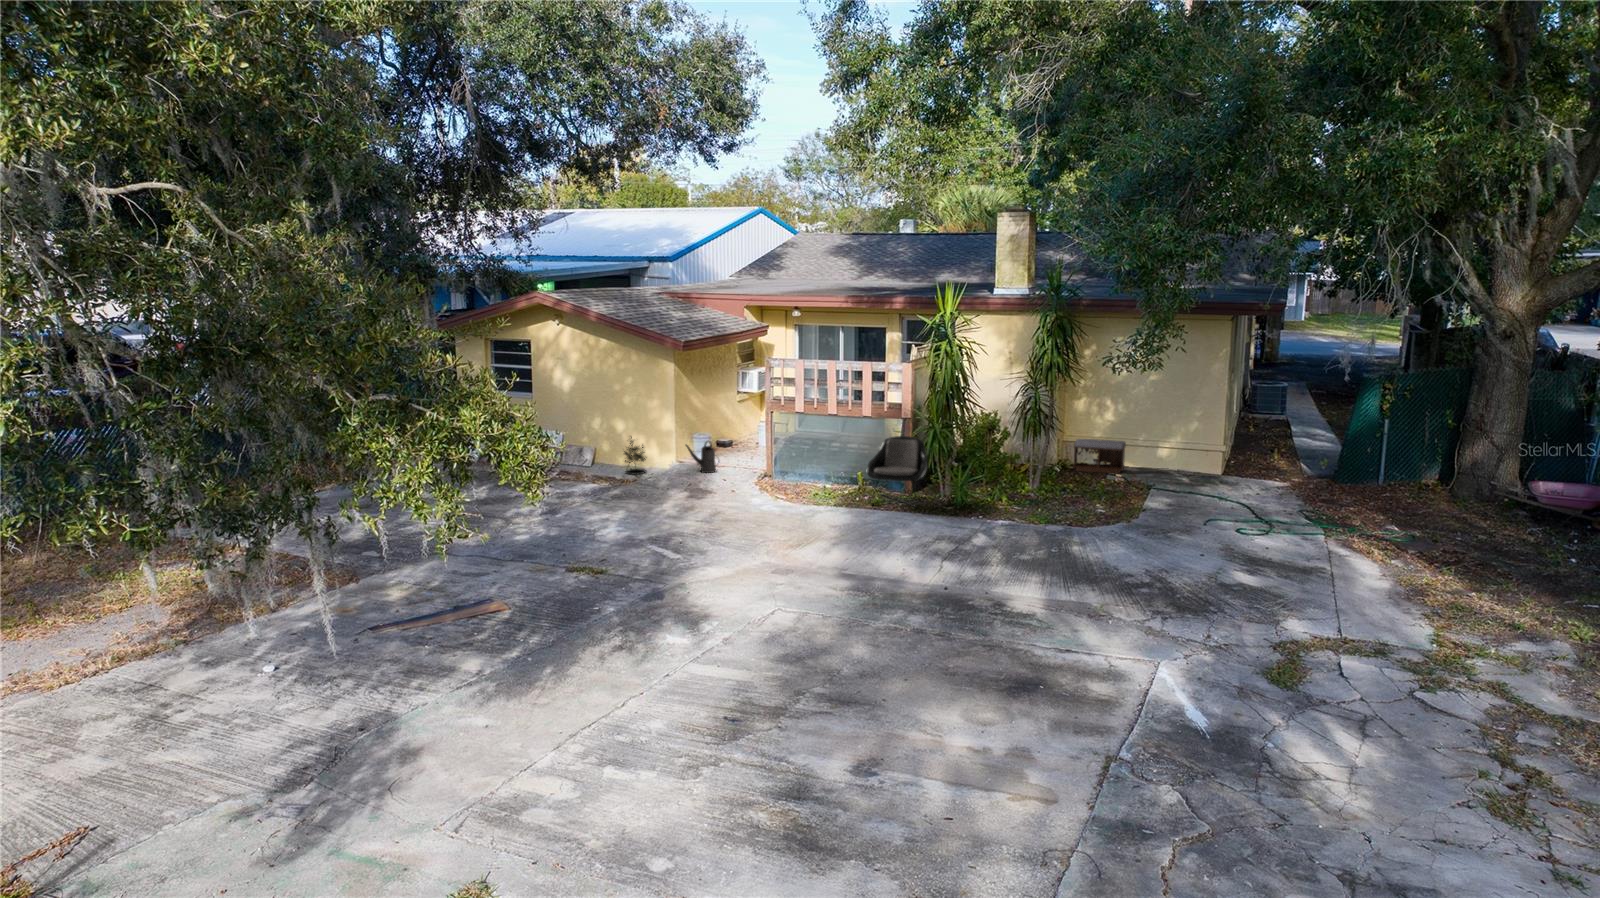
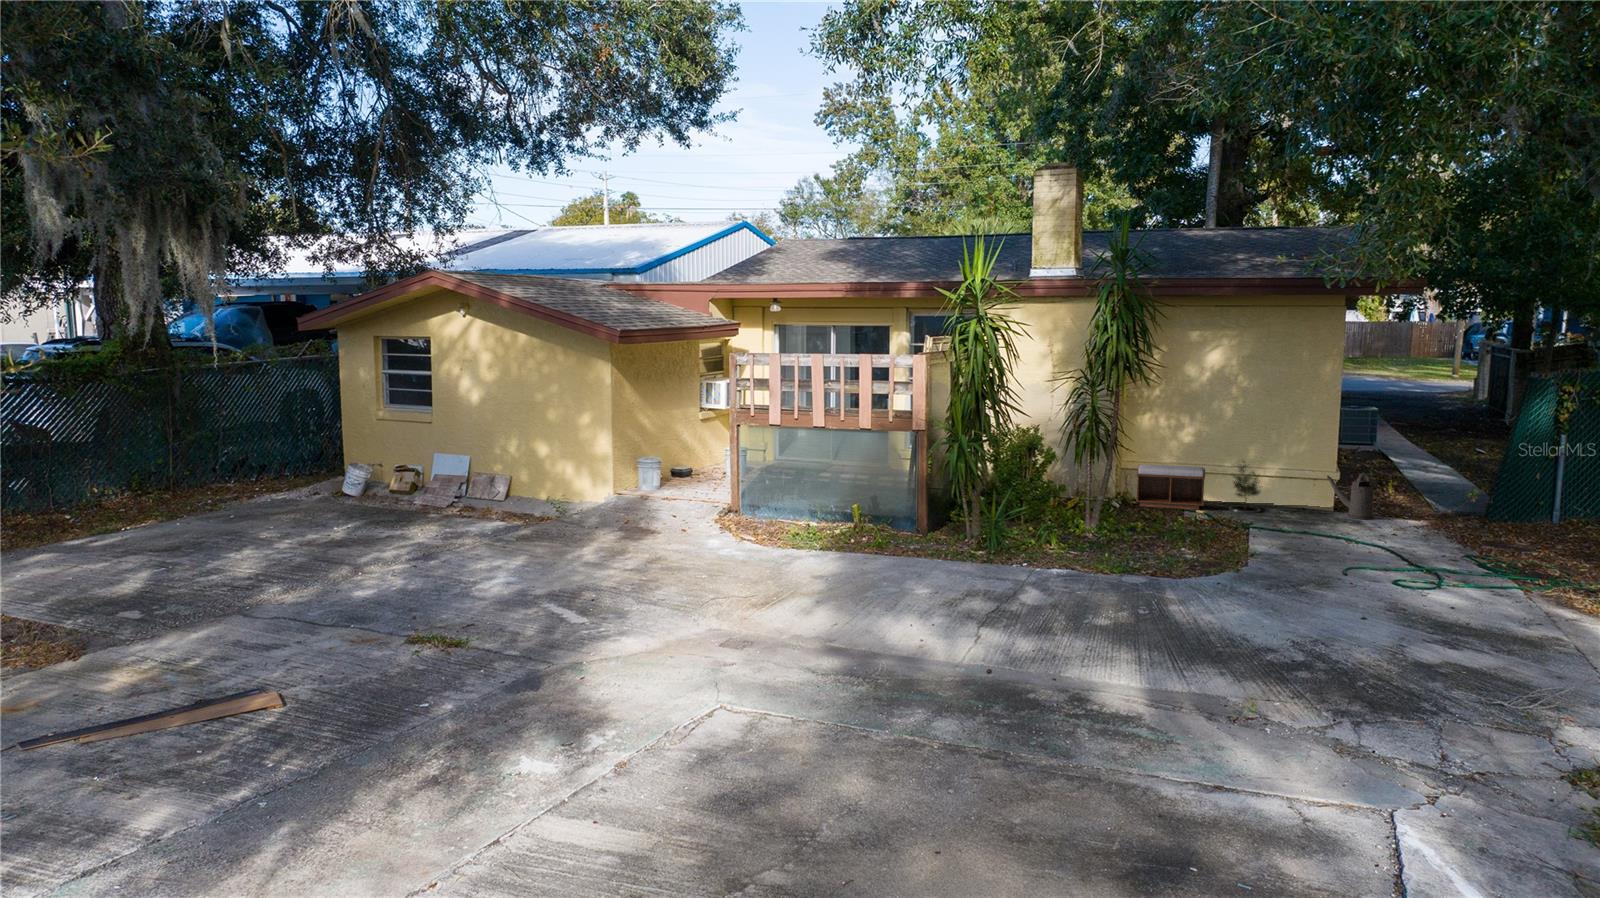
lounge chair: present [867,436,927,508] -> none [864,454,948,552]
potted tree: present [624,437,647,474] -> present [1229,461,1260,513]
watering can: present [686,441,719,473] -> present [1327,473,1380,519]

